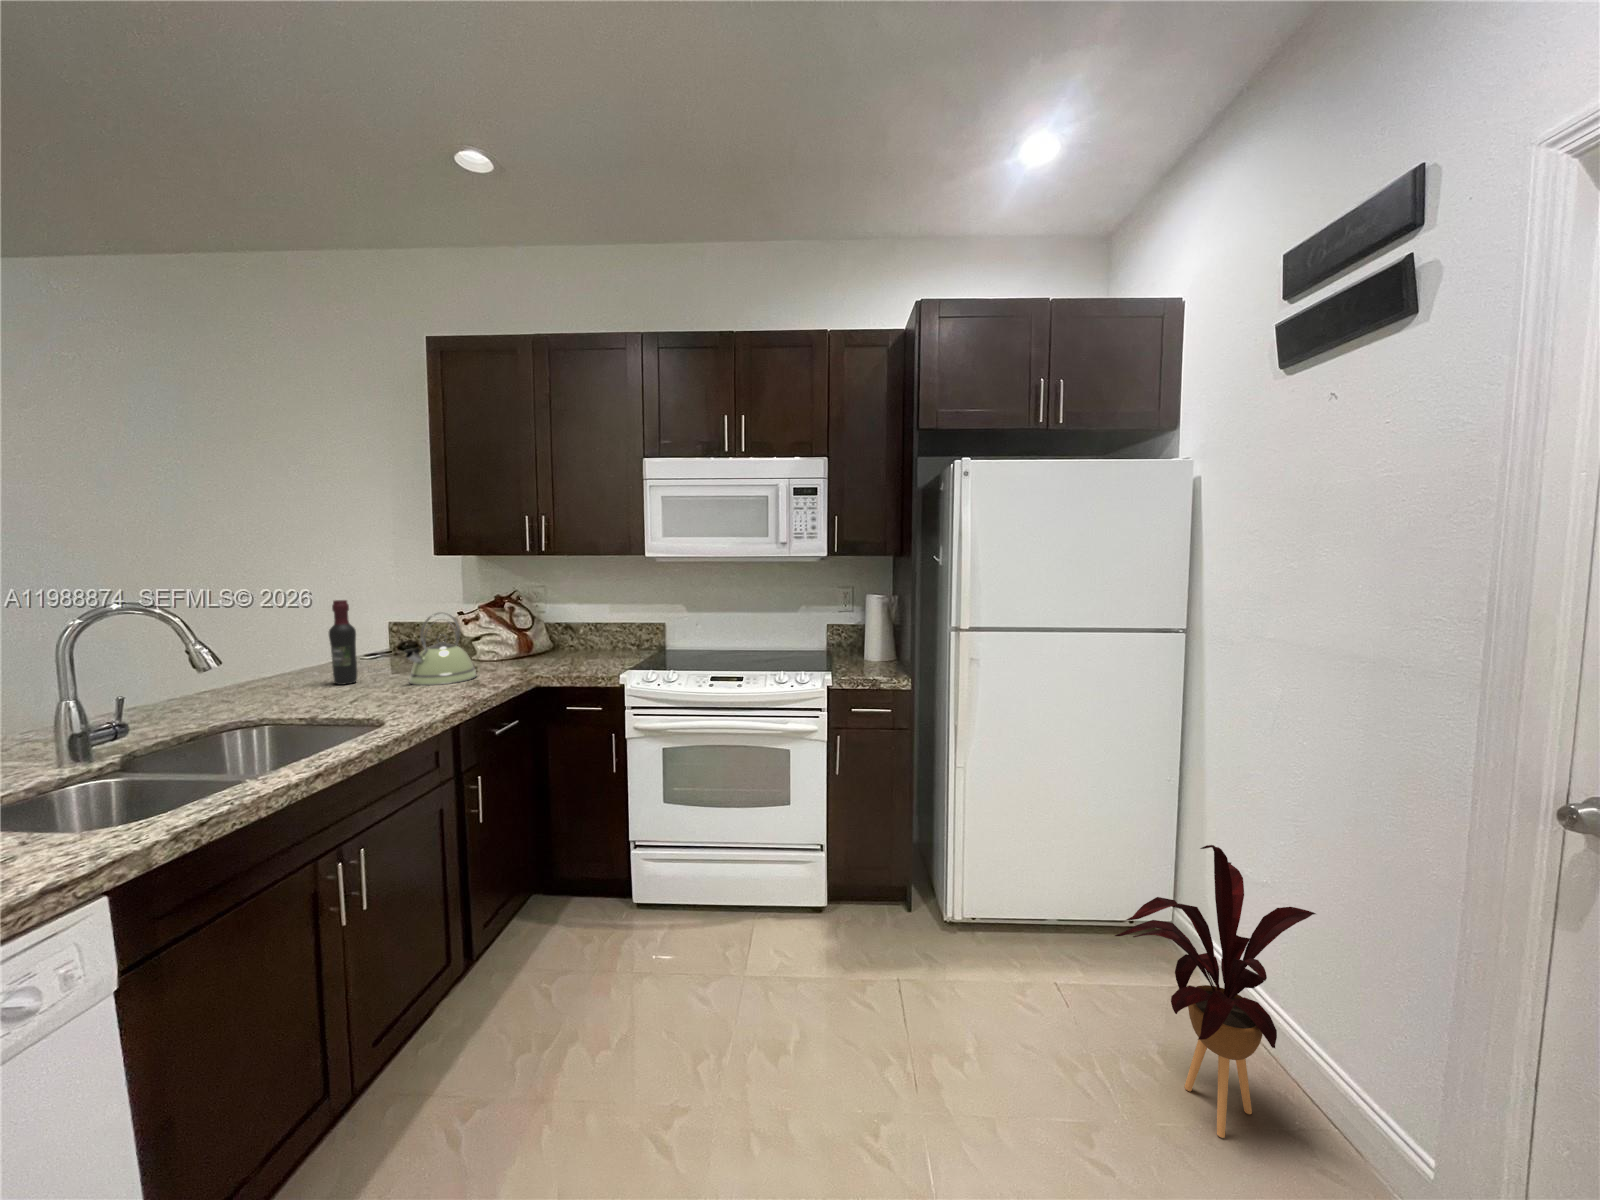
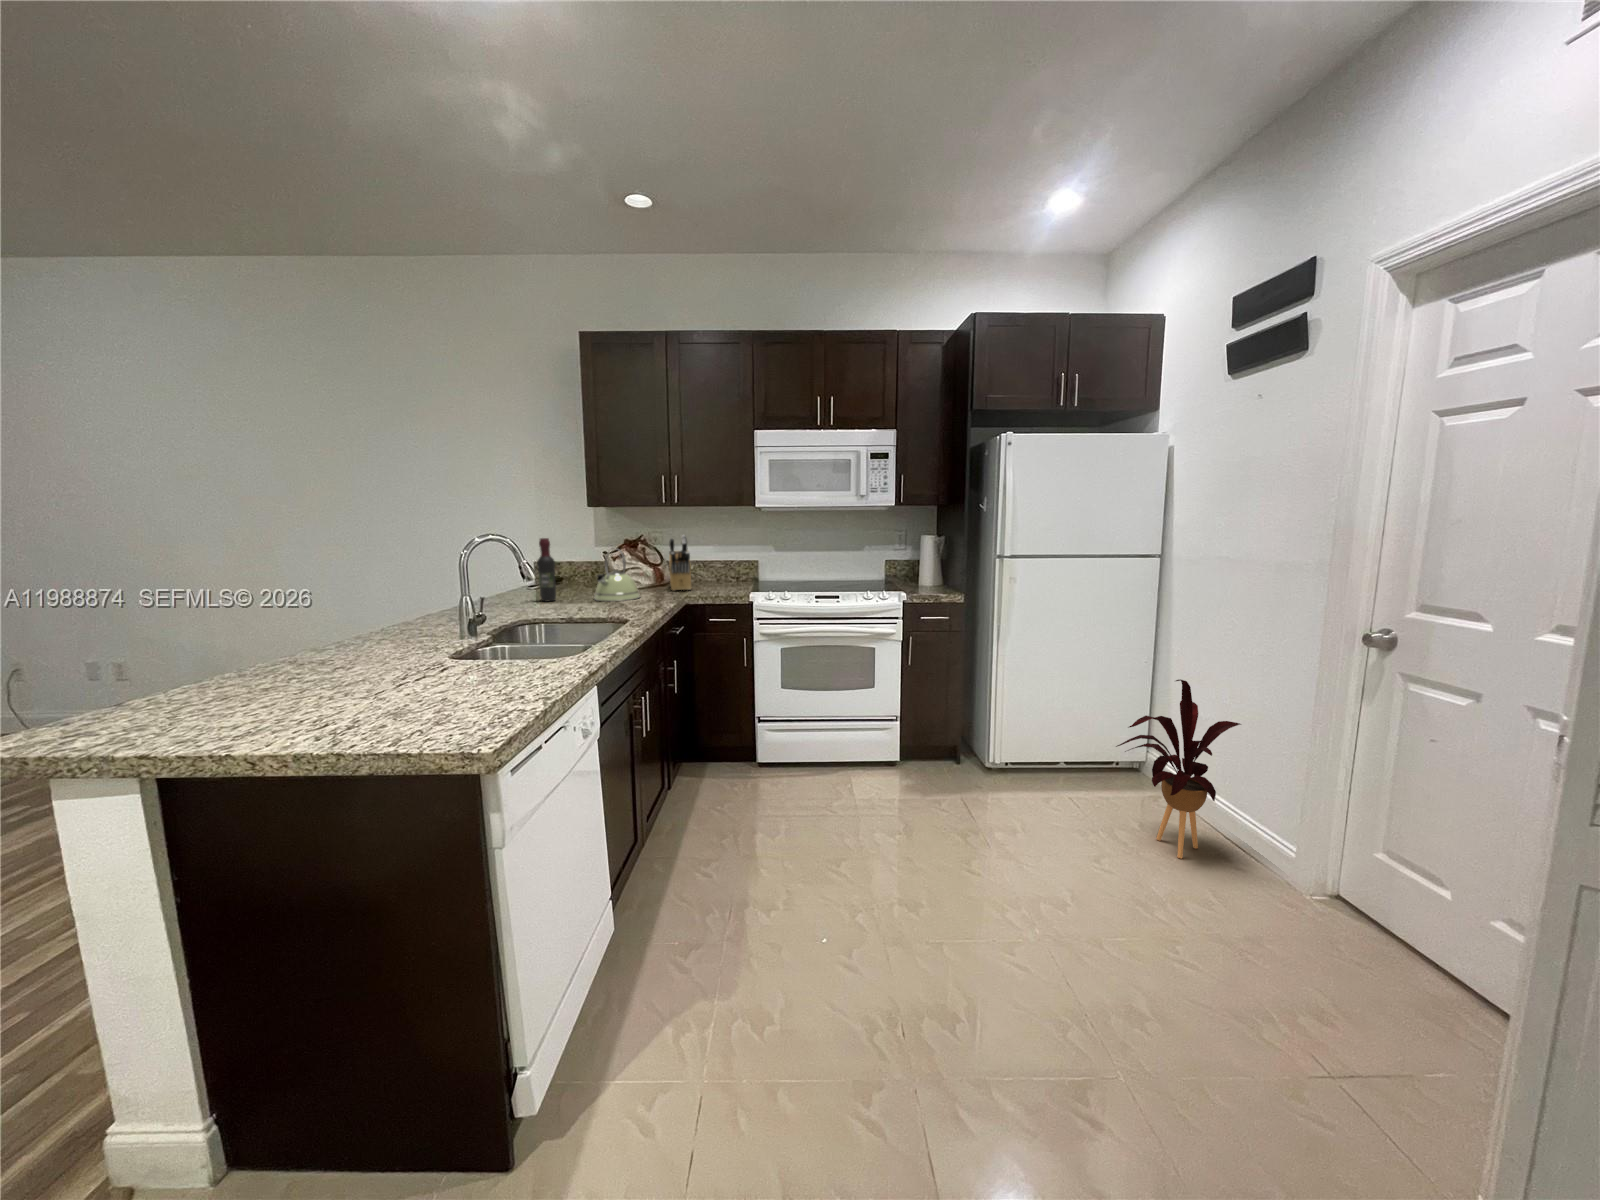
knife block: none [530,593,574,664] -> present [669,535,691,590]

